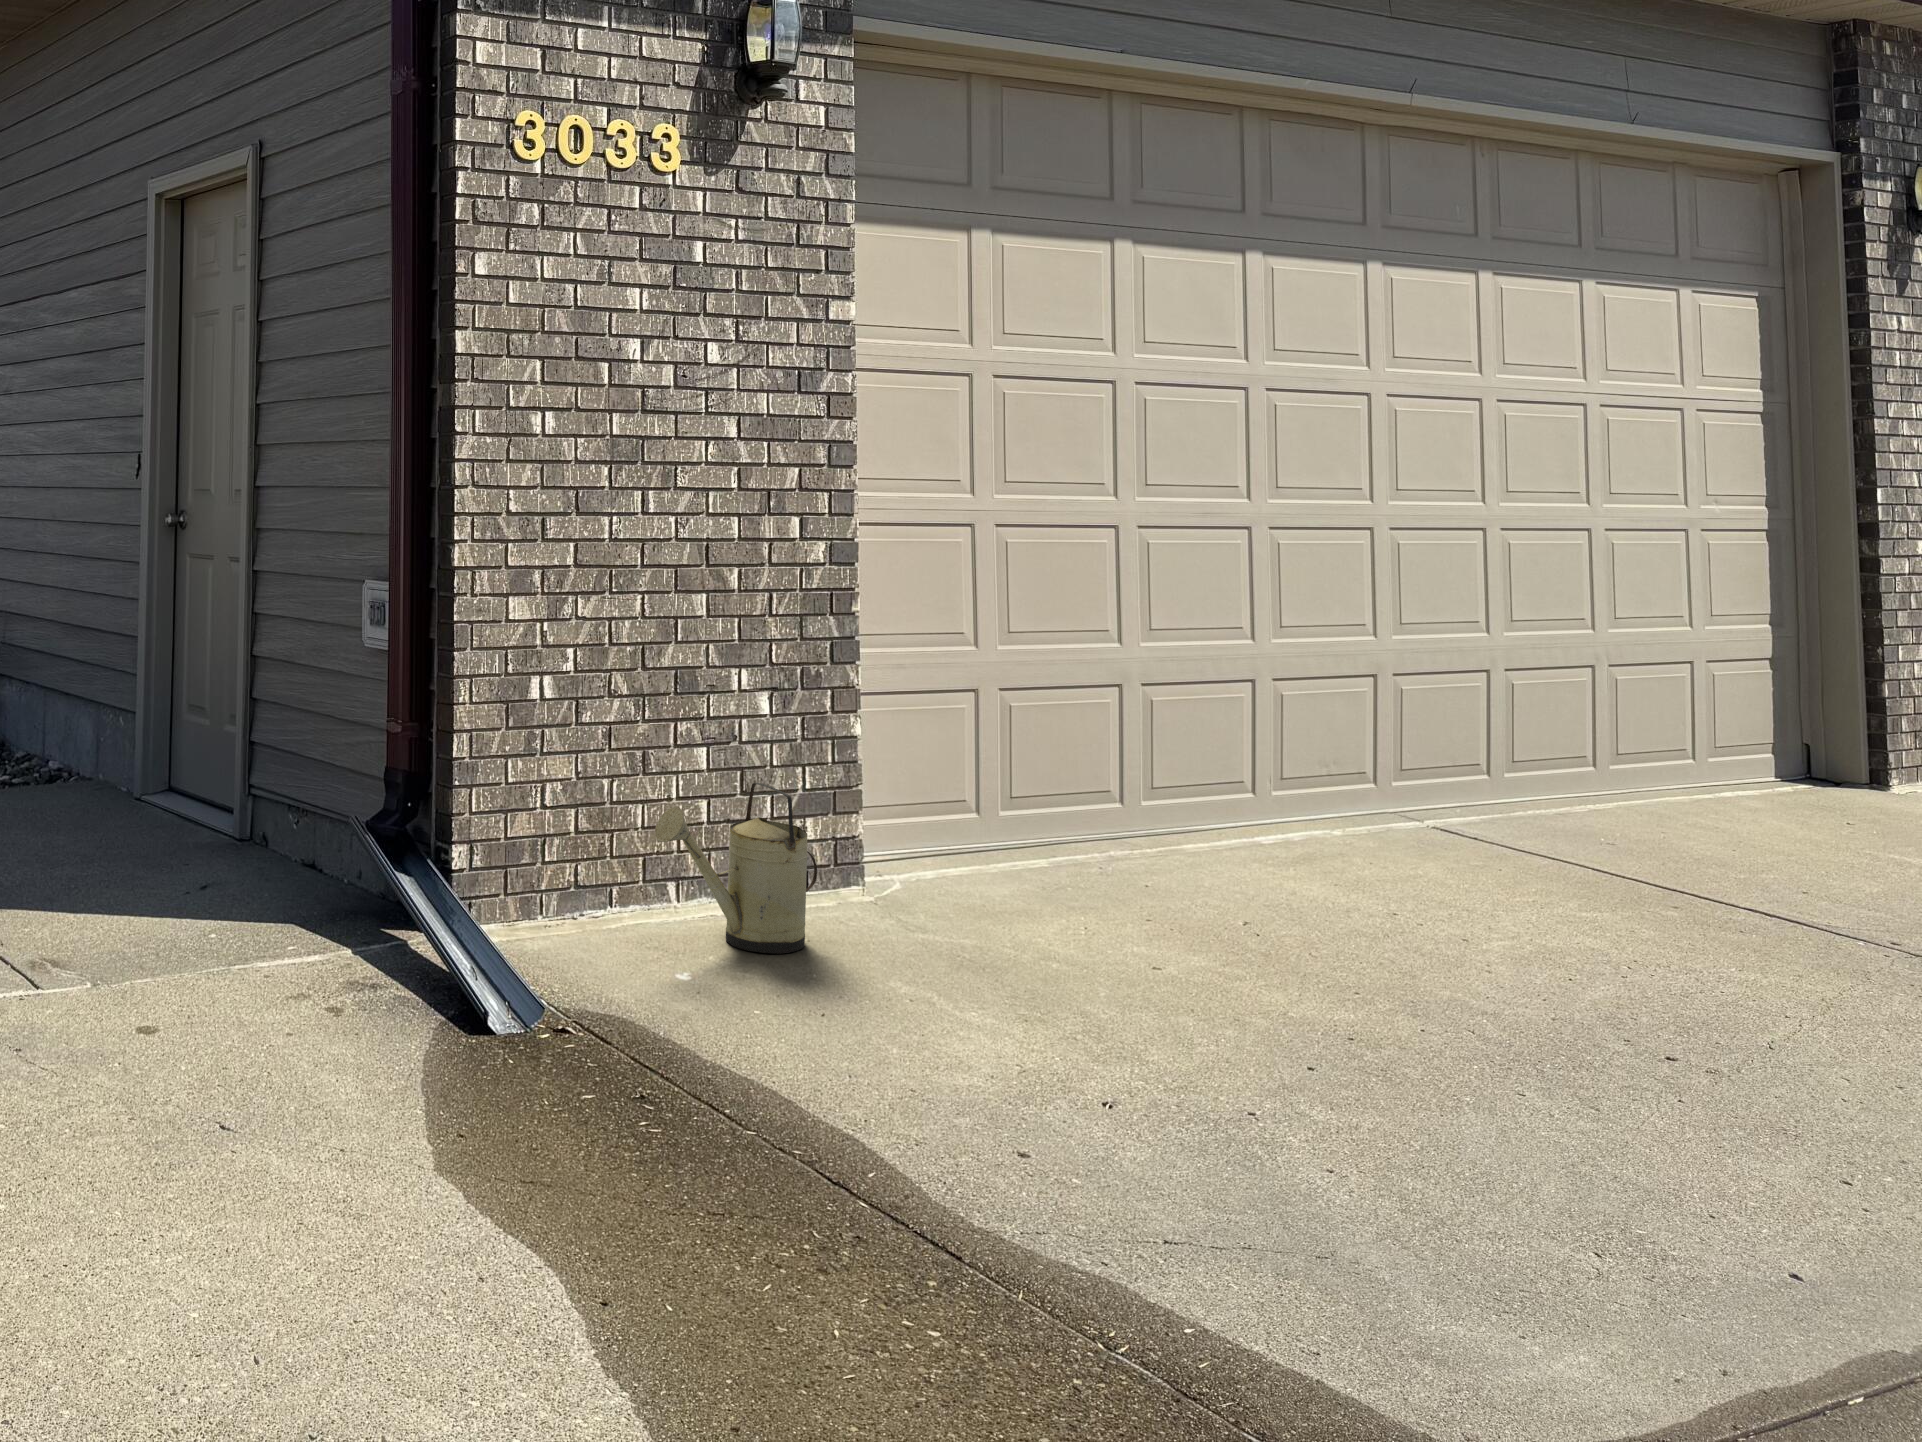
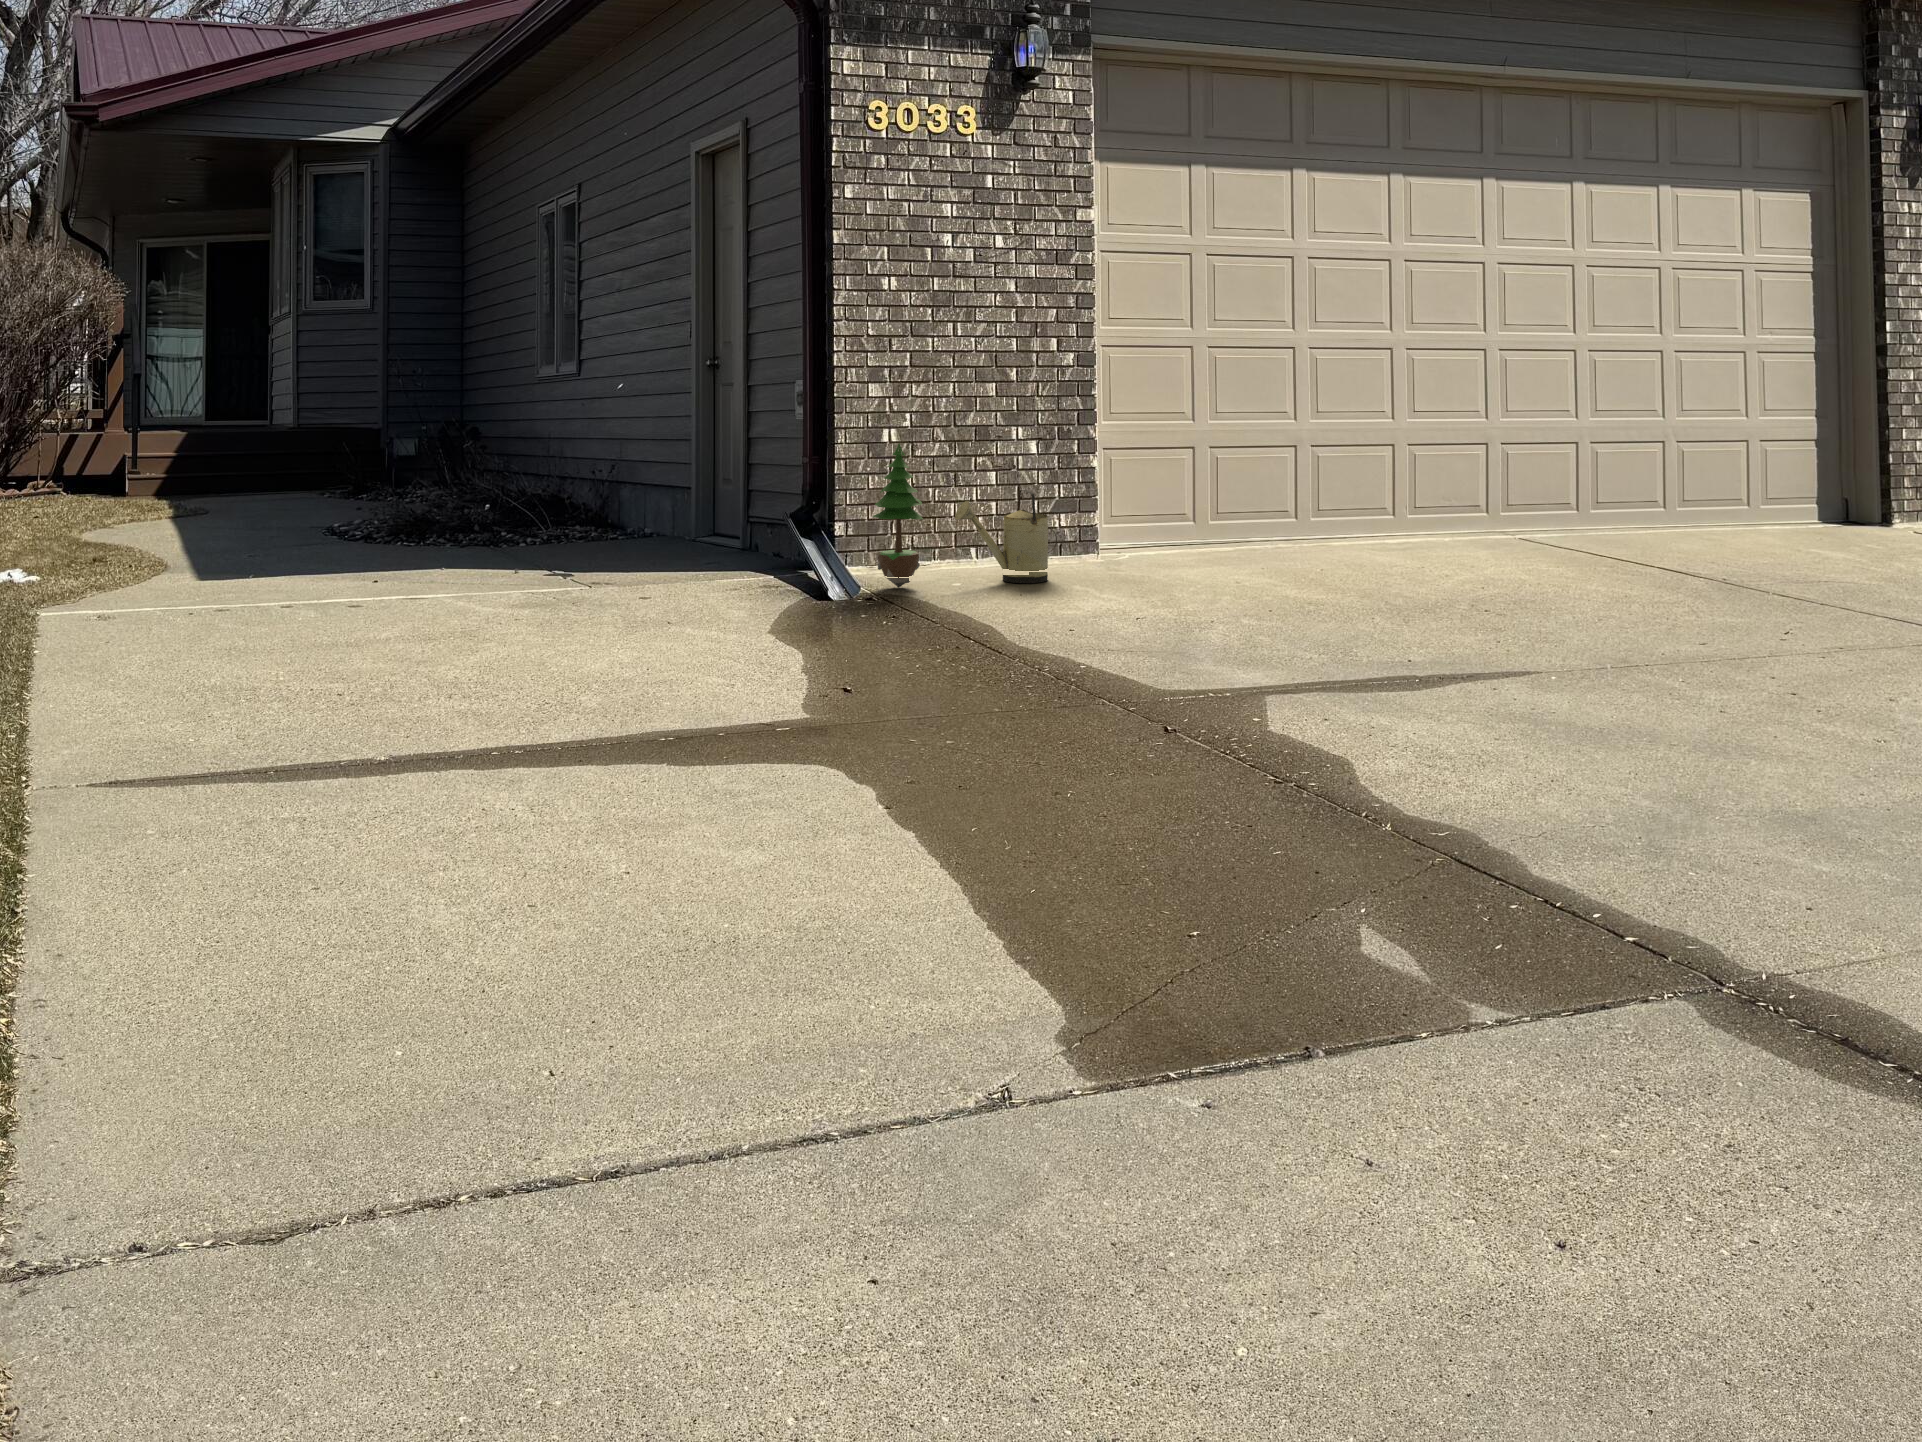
potted tree: none [520,707,612,965] -> present [873,443,923,587]

